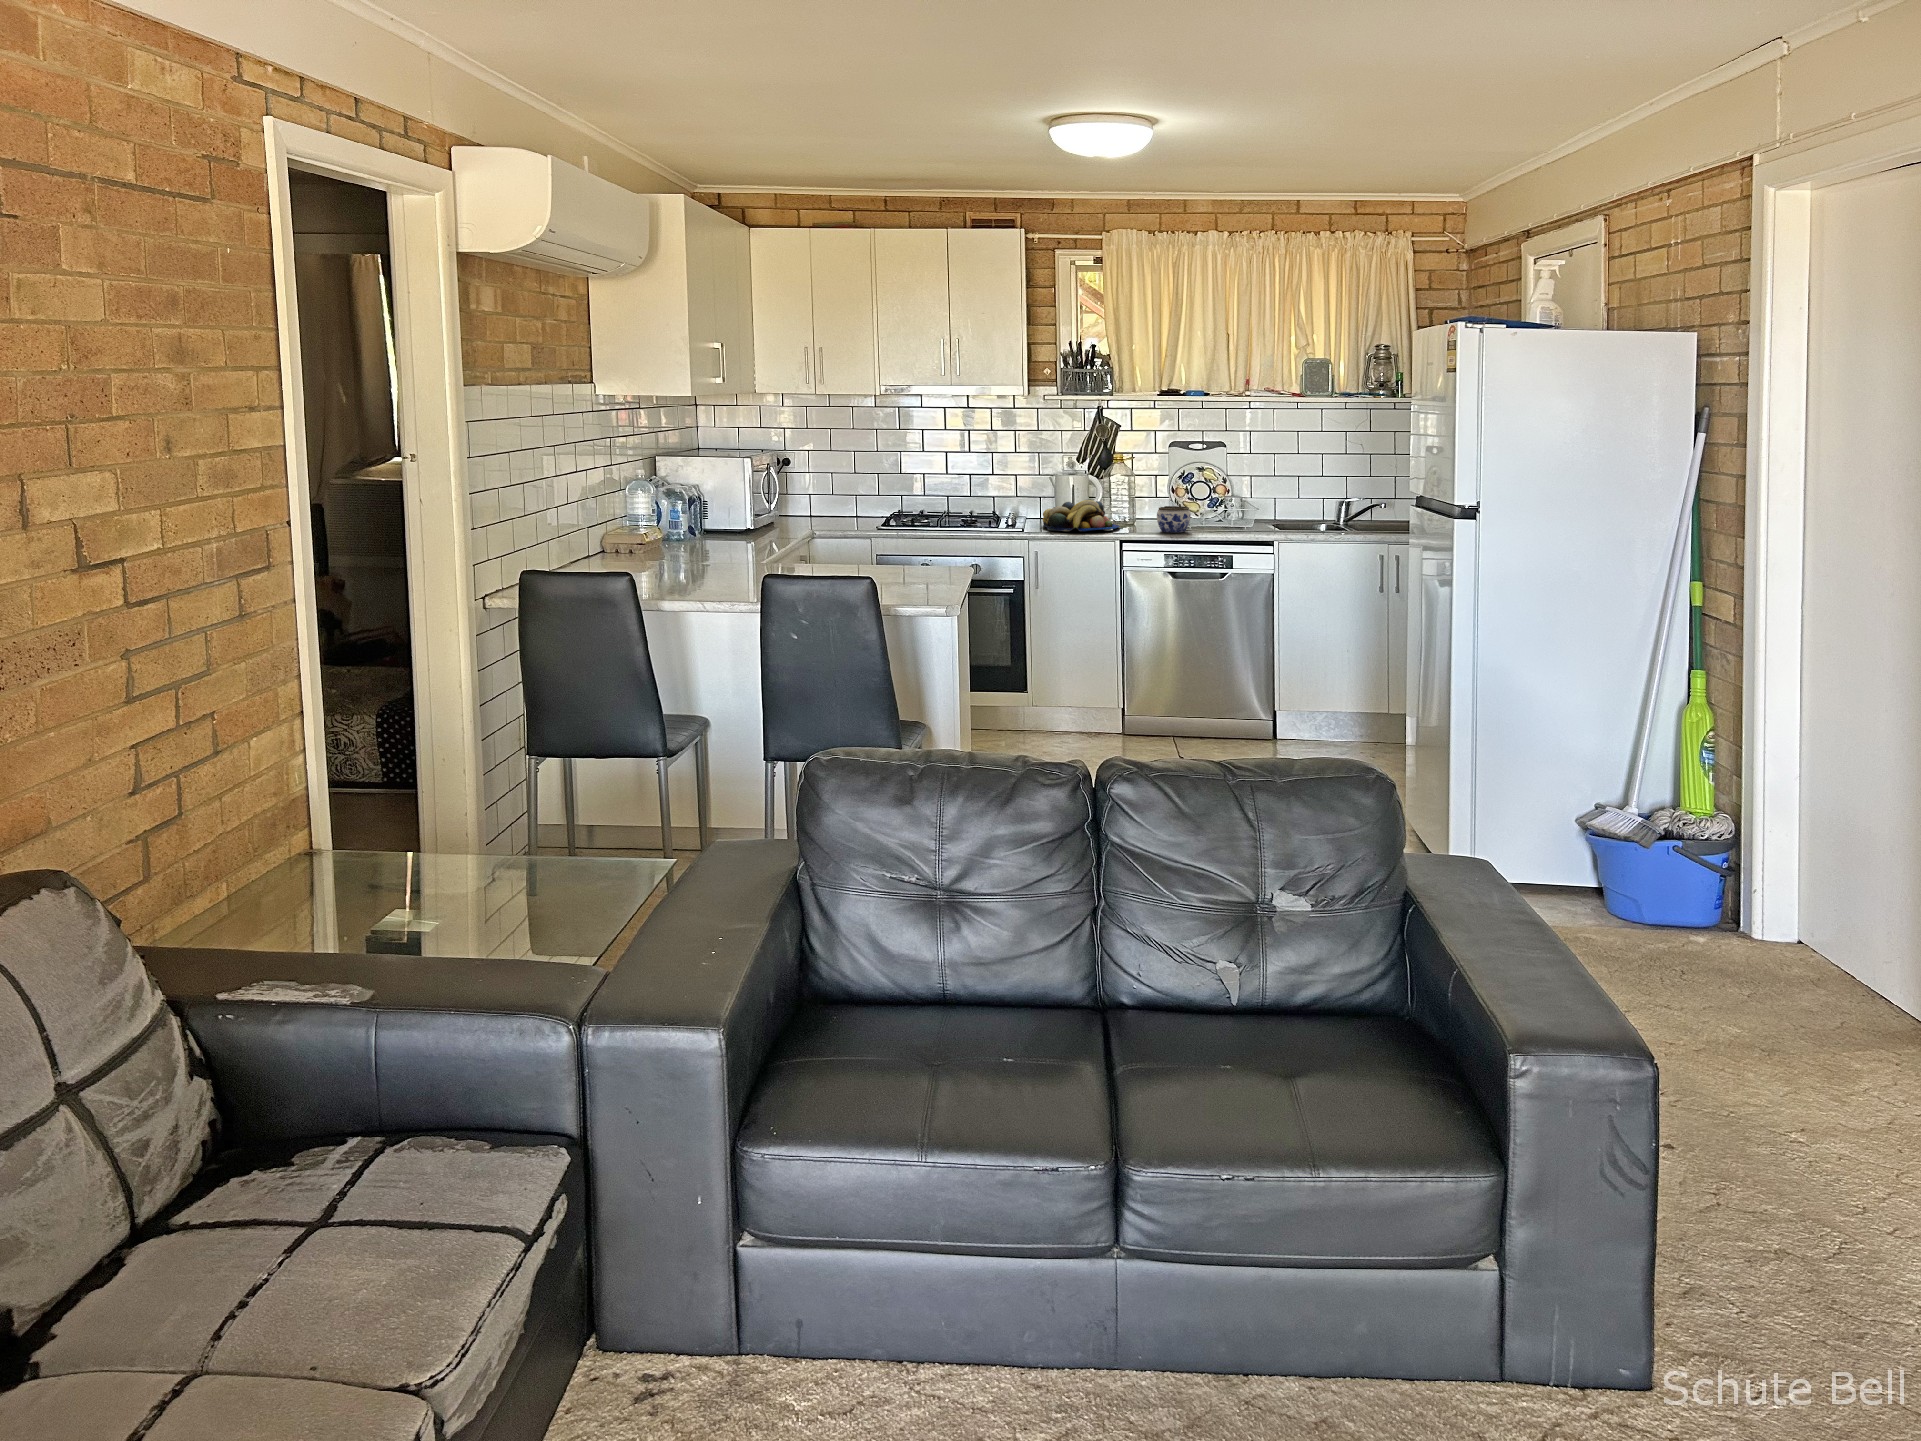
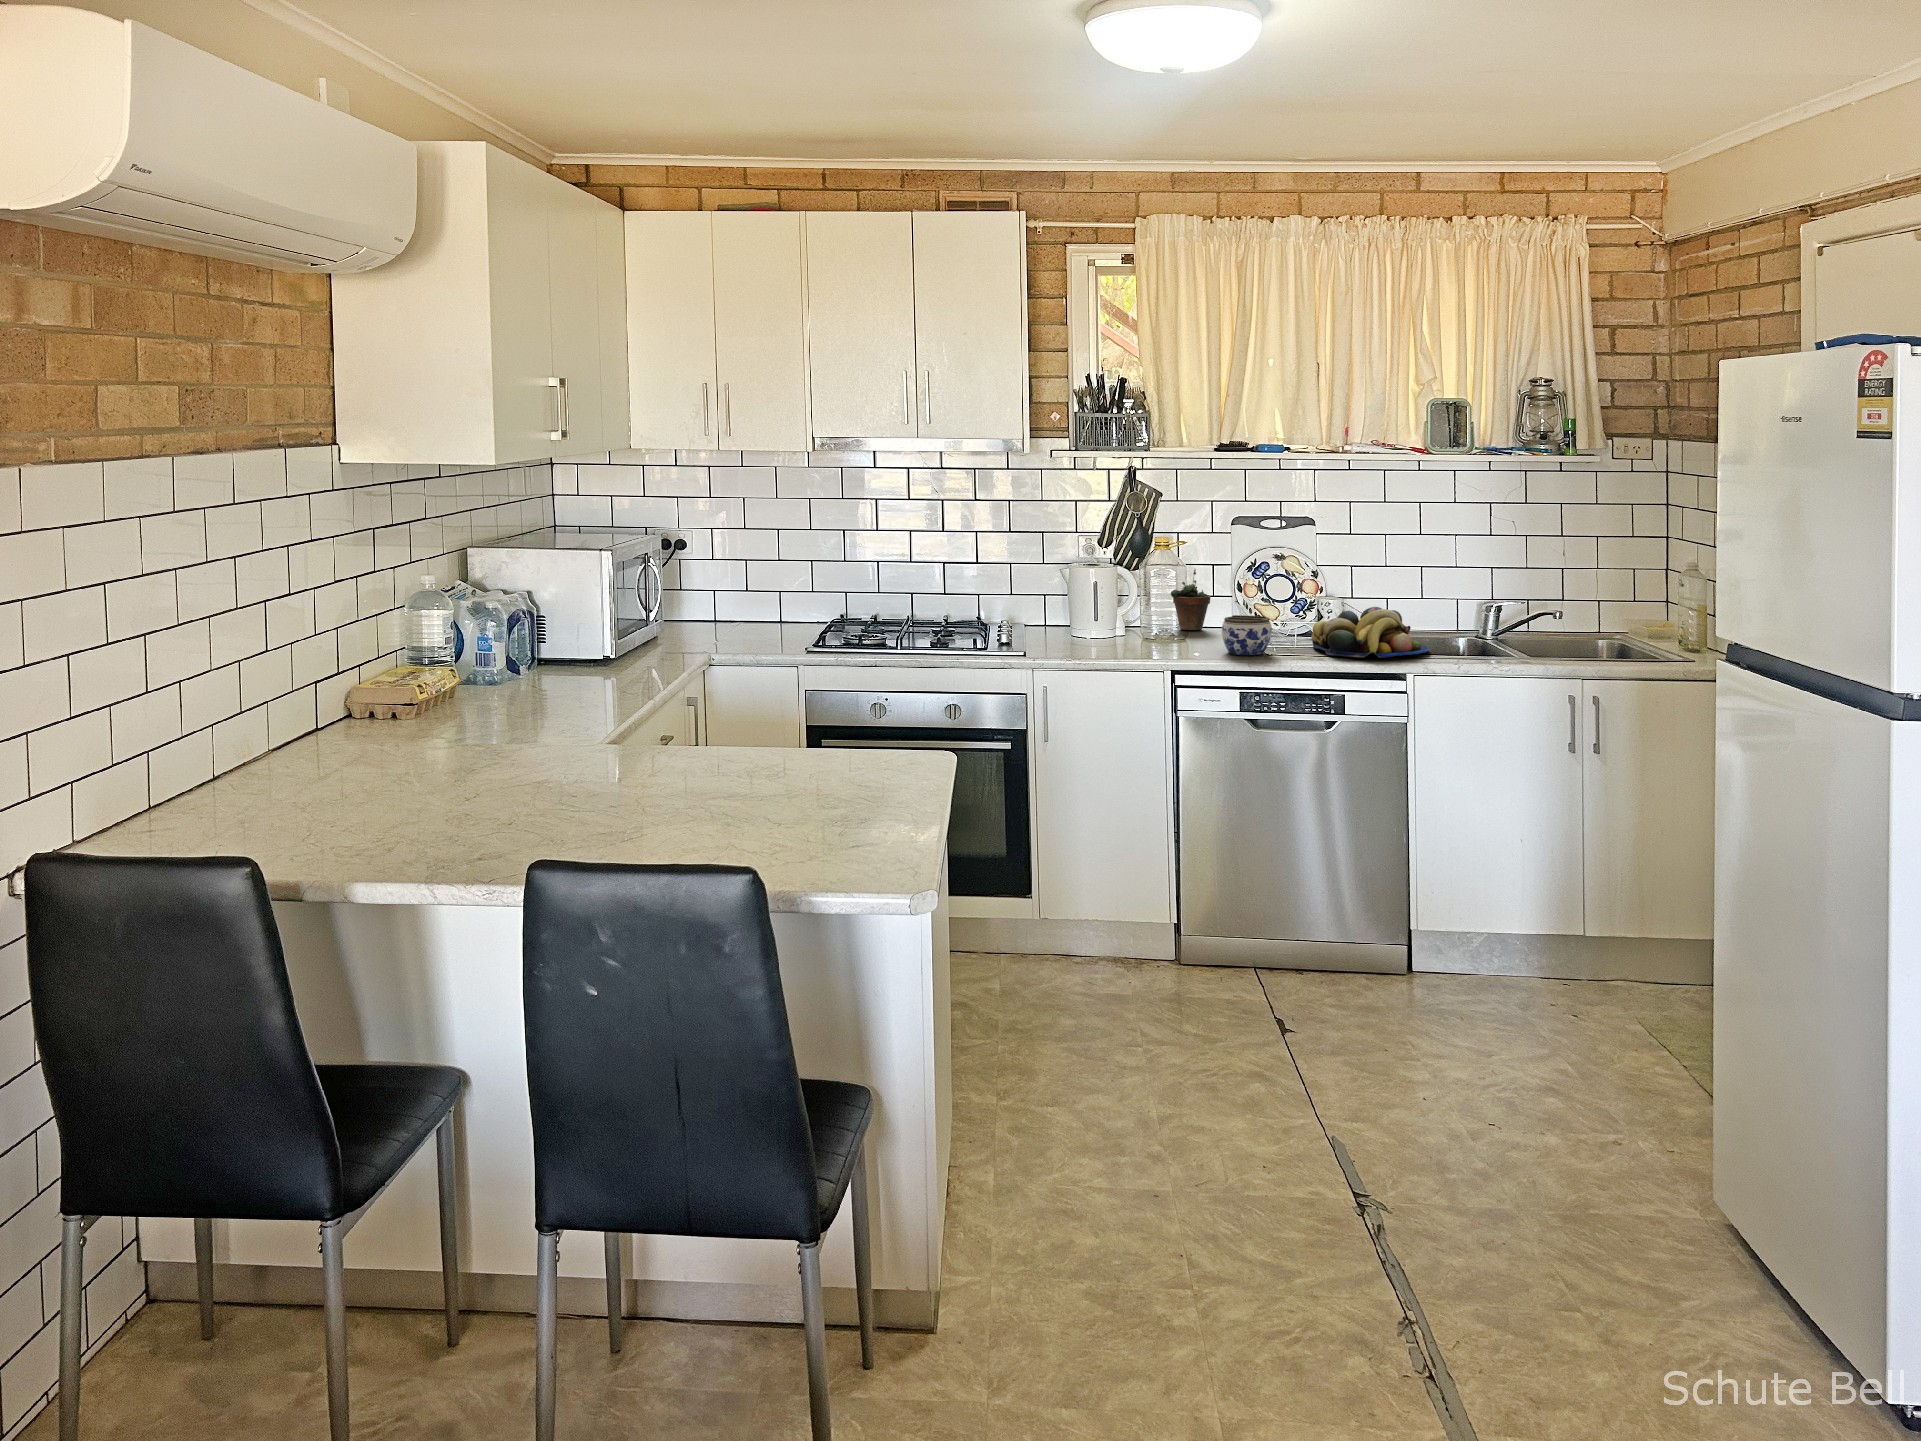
succulent plant: none [1125,476,1153,520] -> present [1171,570,1211,630]
fruit bowl: present [1043,499,1119,531] -> present [1311,607,1429,658]

